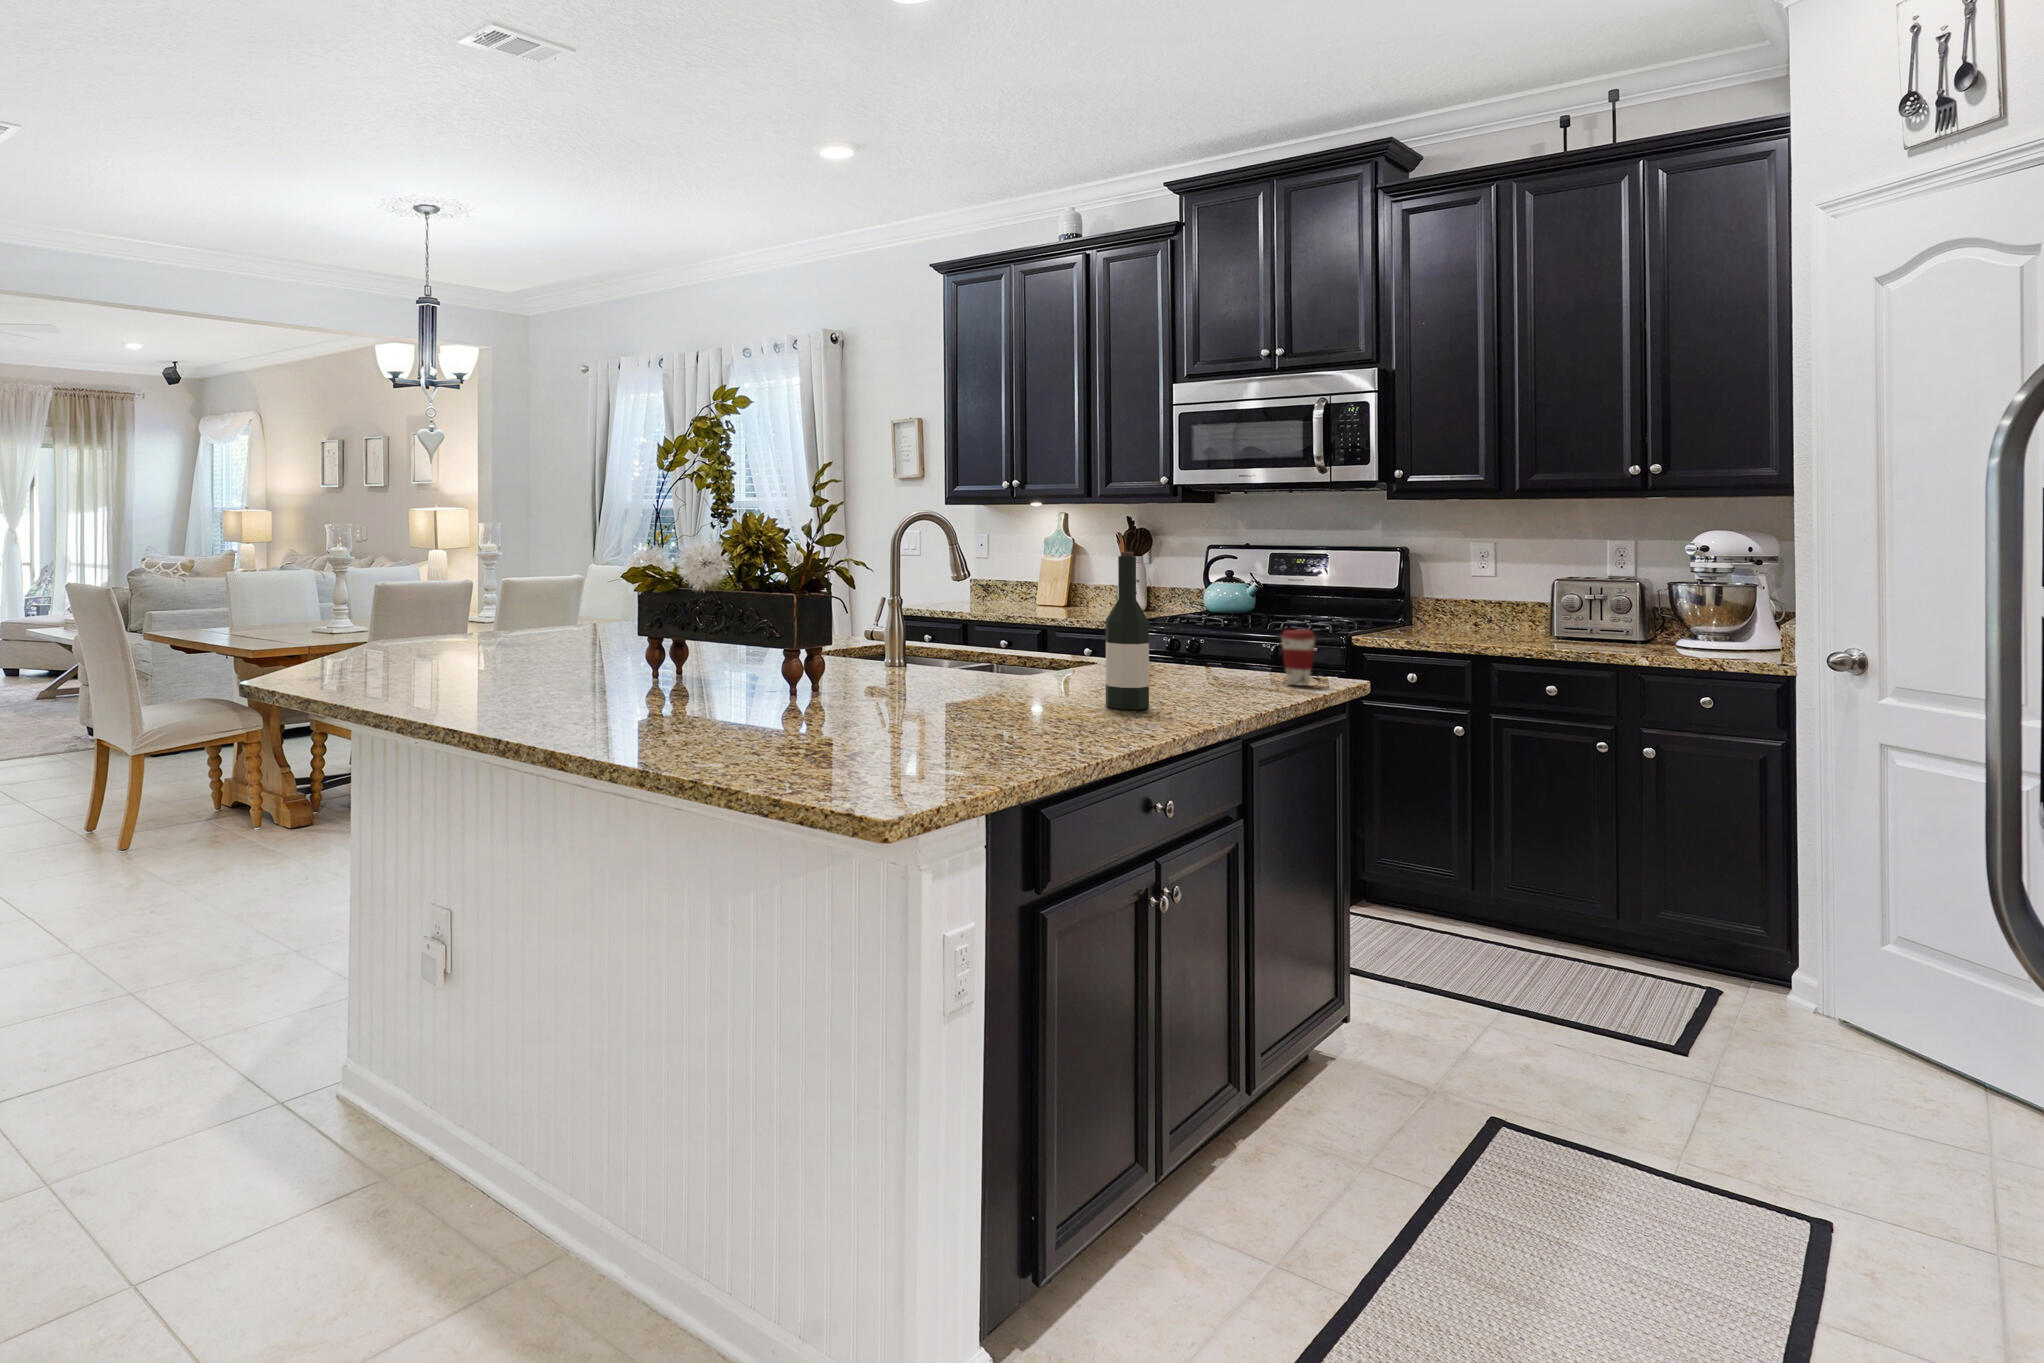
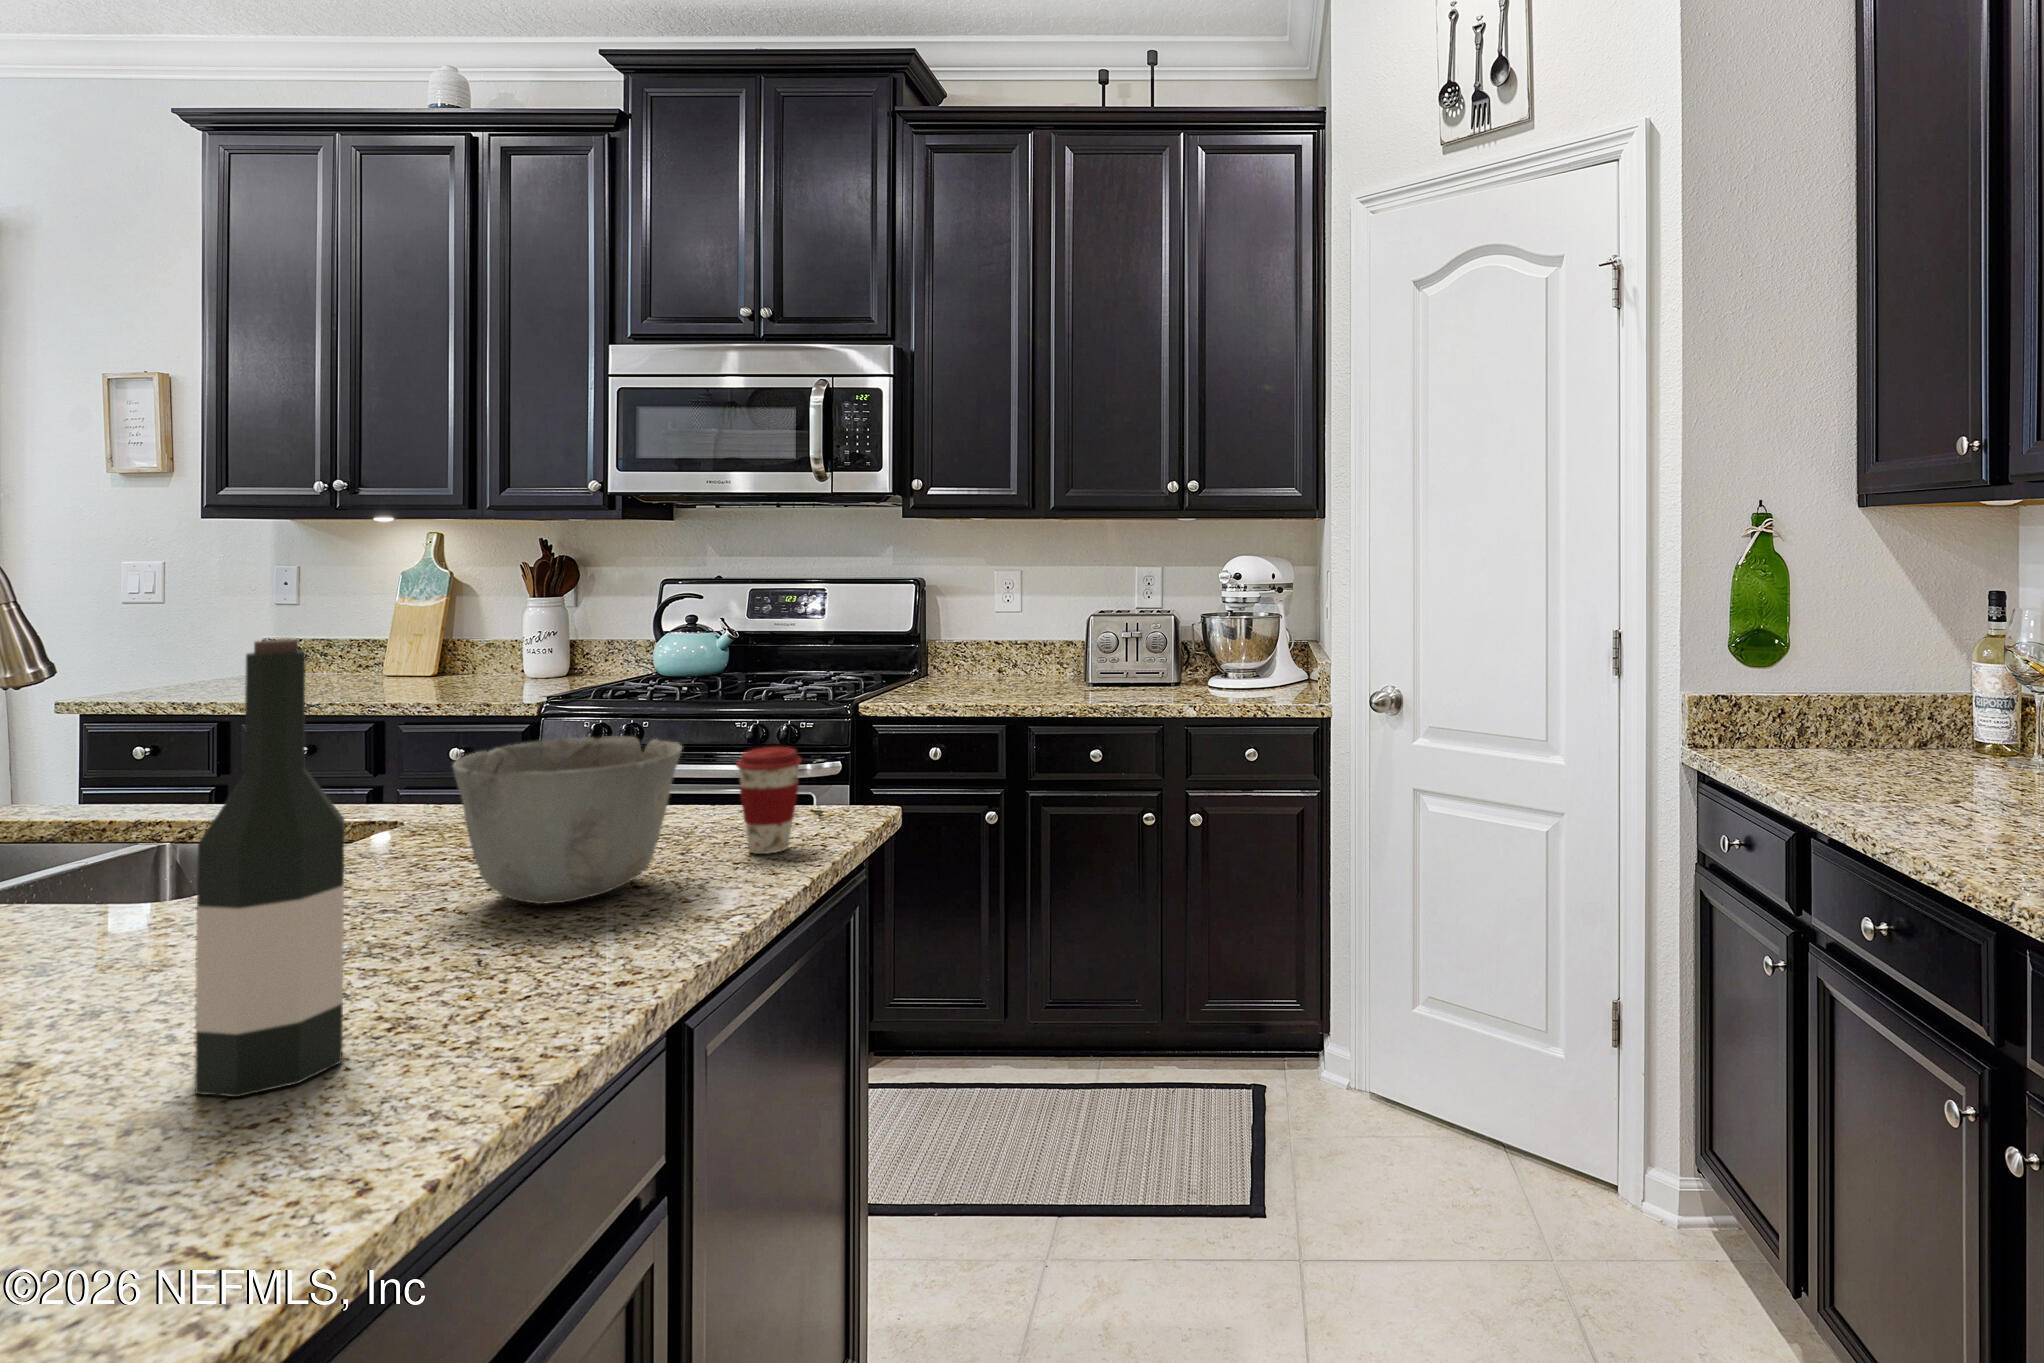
ceramic bowl: none [1156,615,1256,687] -> present [453,736,682,904]

